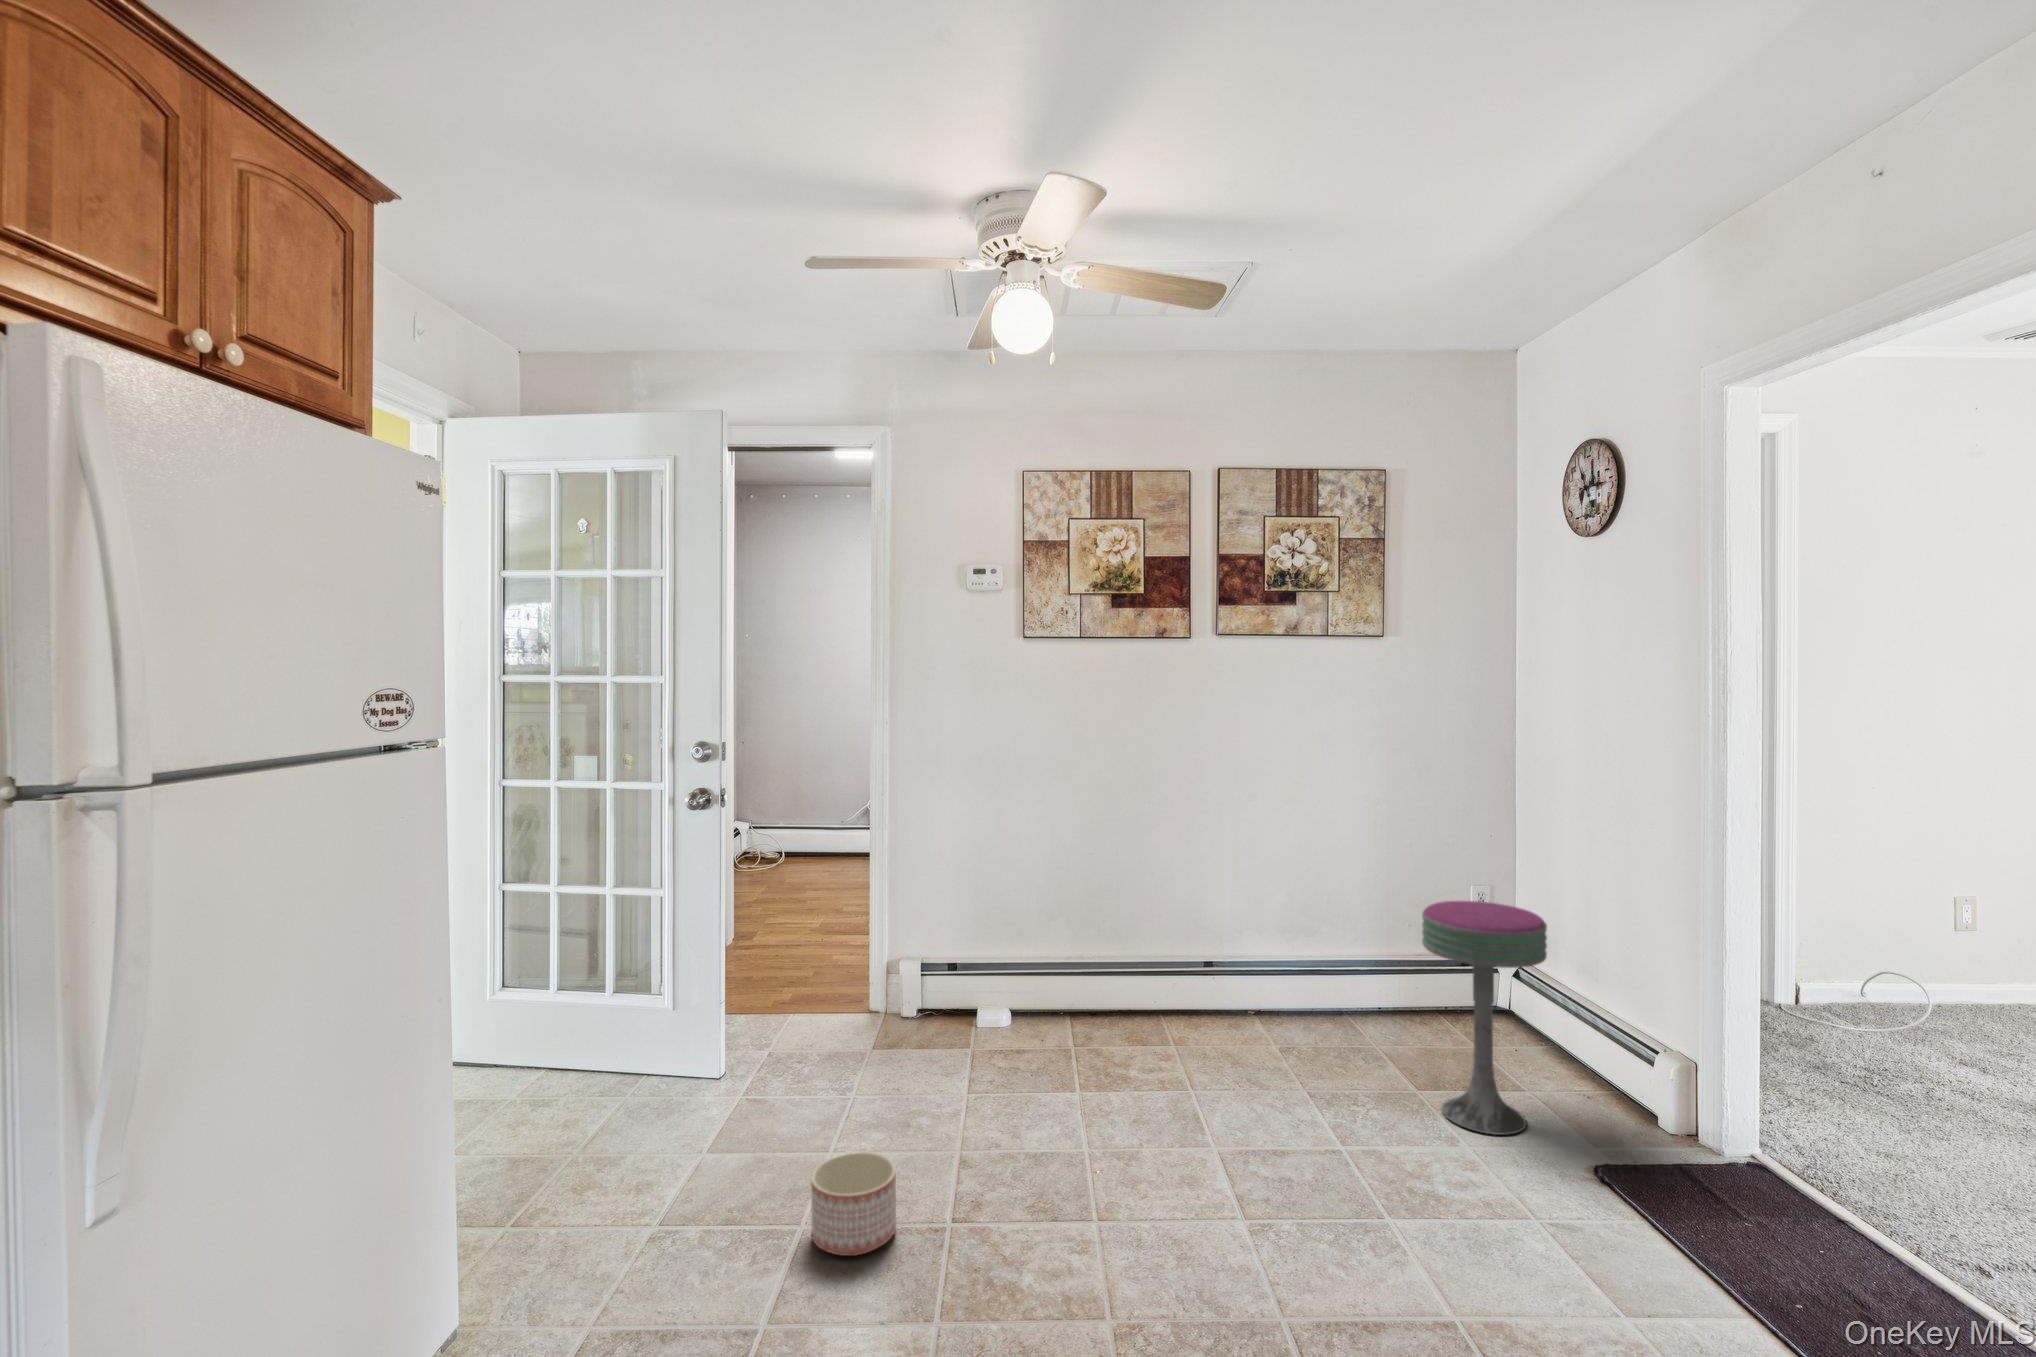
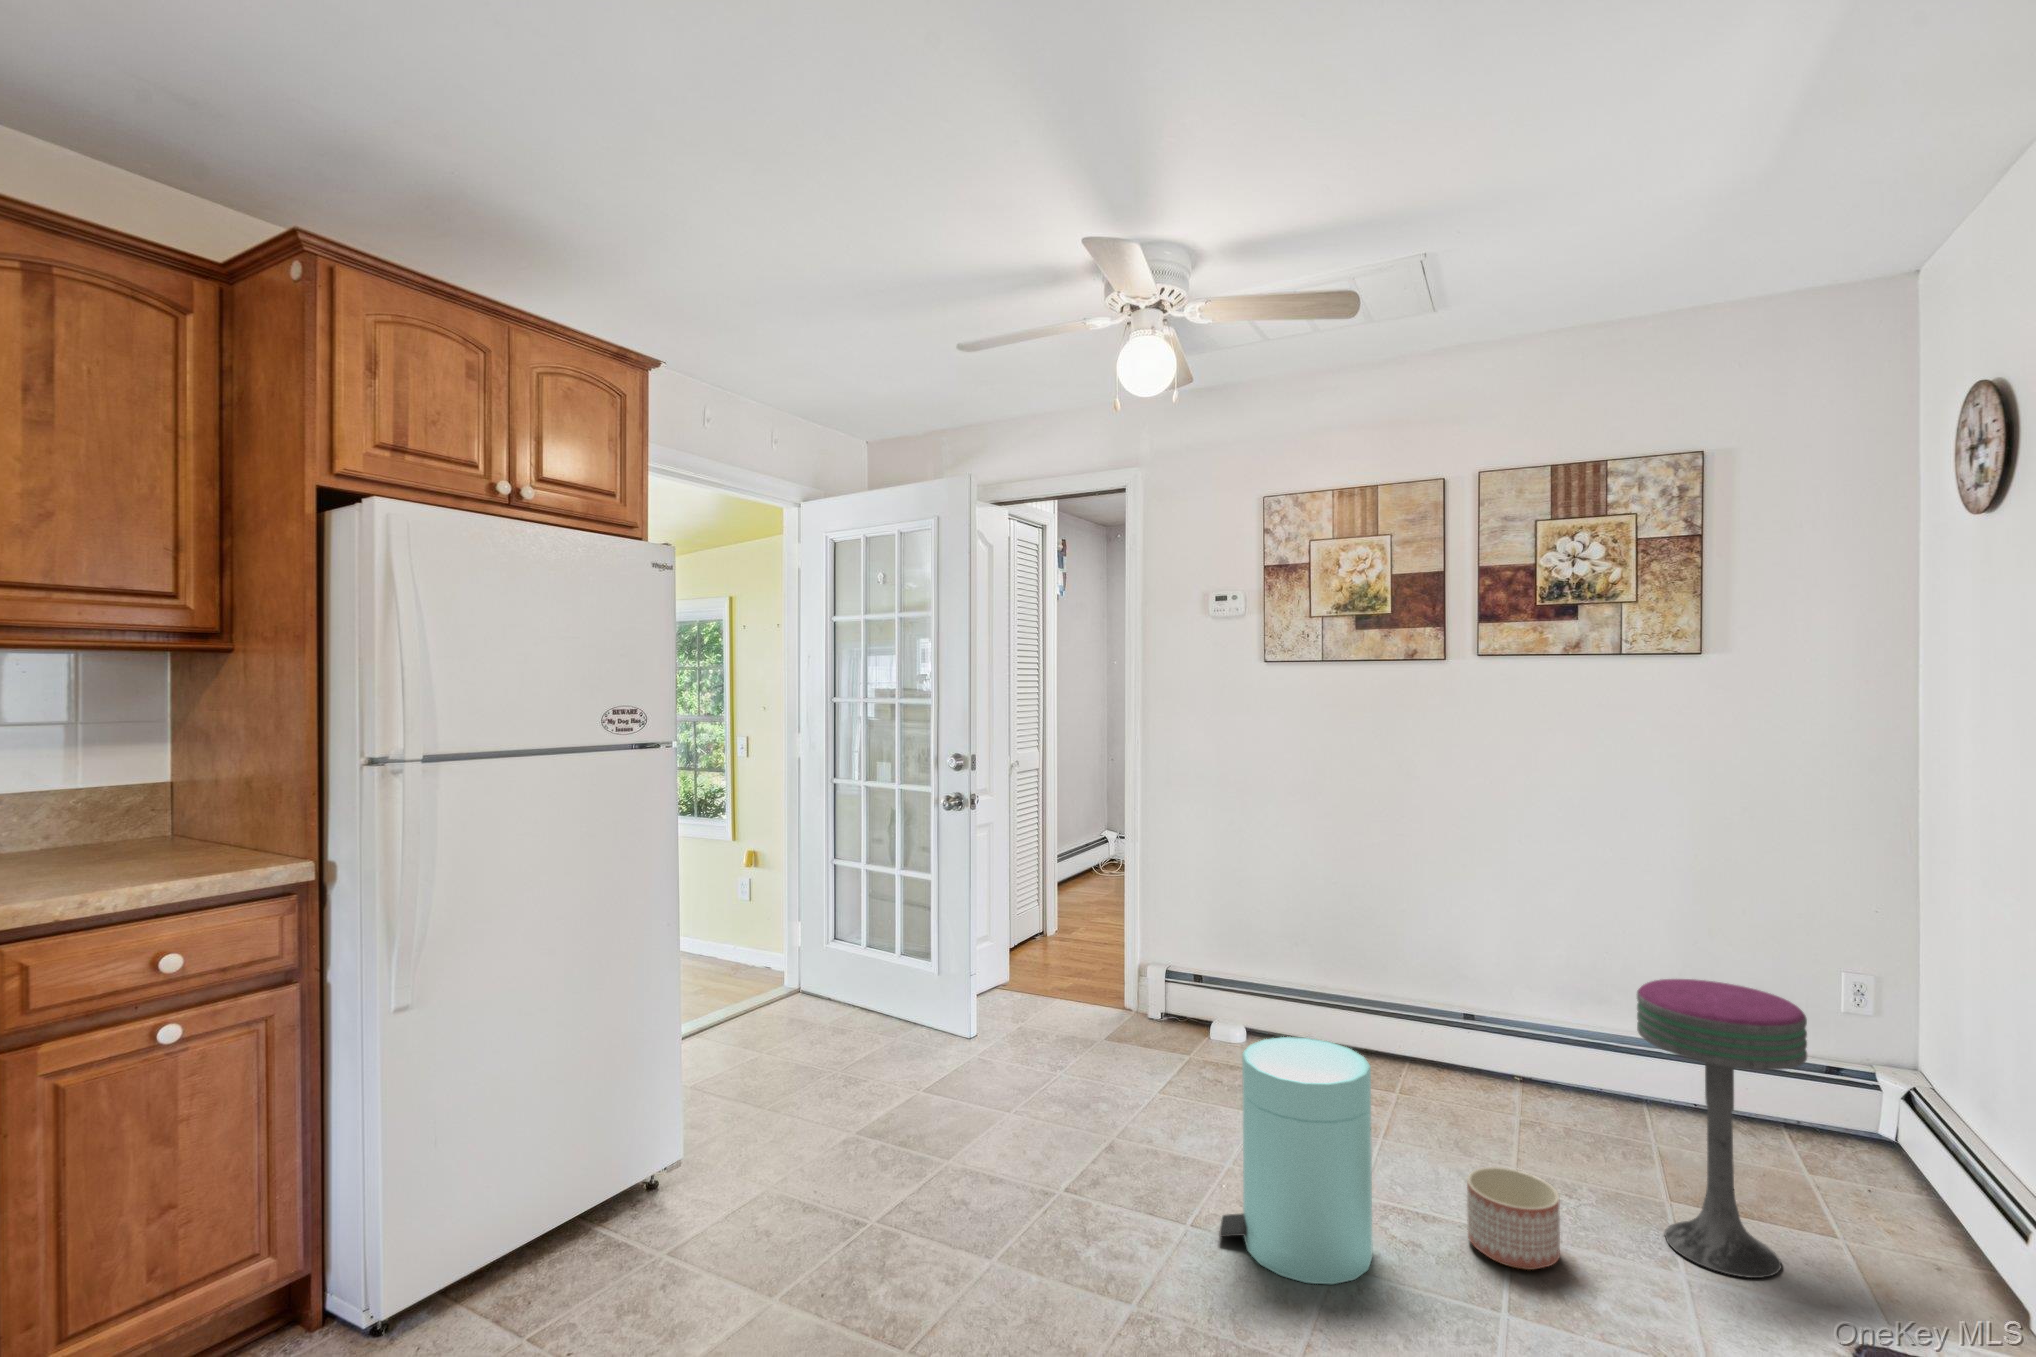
trash can: none [1141,1007,1289,1249] -> present [1220,1037,1372,1284]
planter: present [811,1151,896,1256] -> present [1467,1167,1560,1270]

